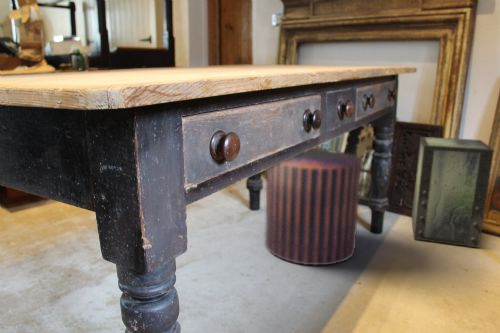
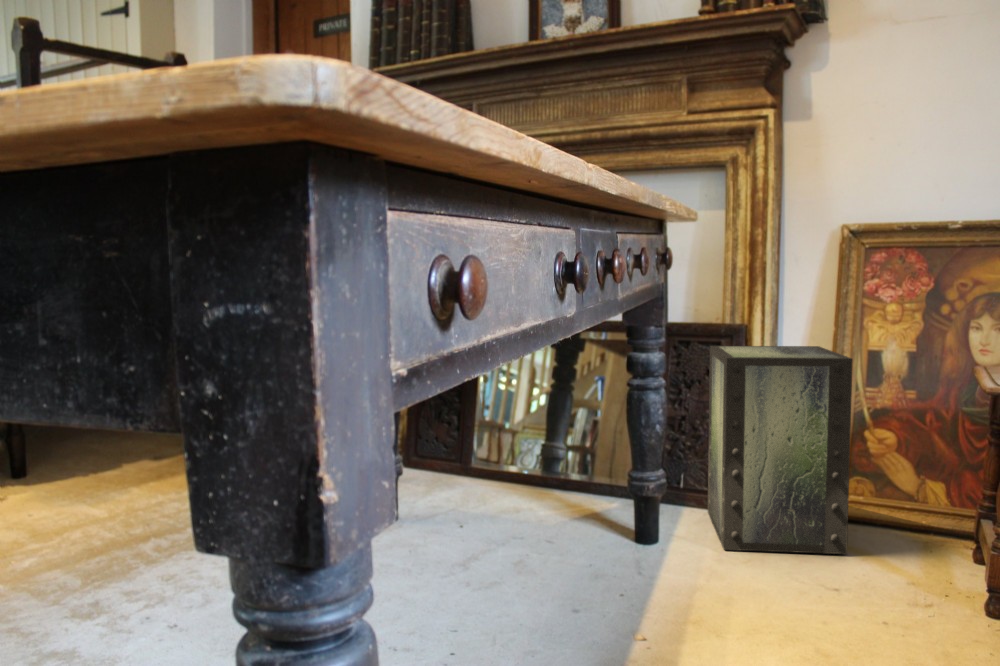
pouf: present [265,149,362,265] -> none [420,378,617,625]

